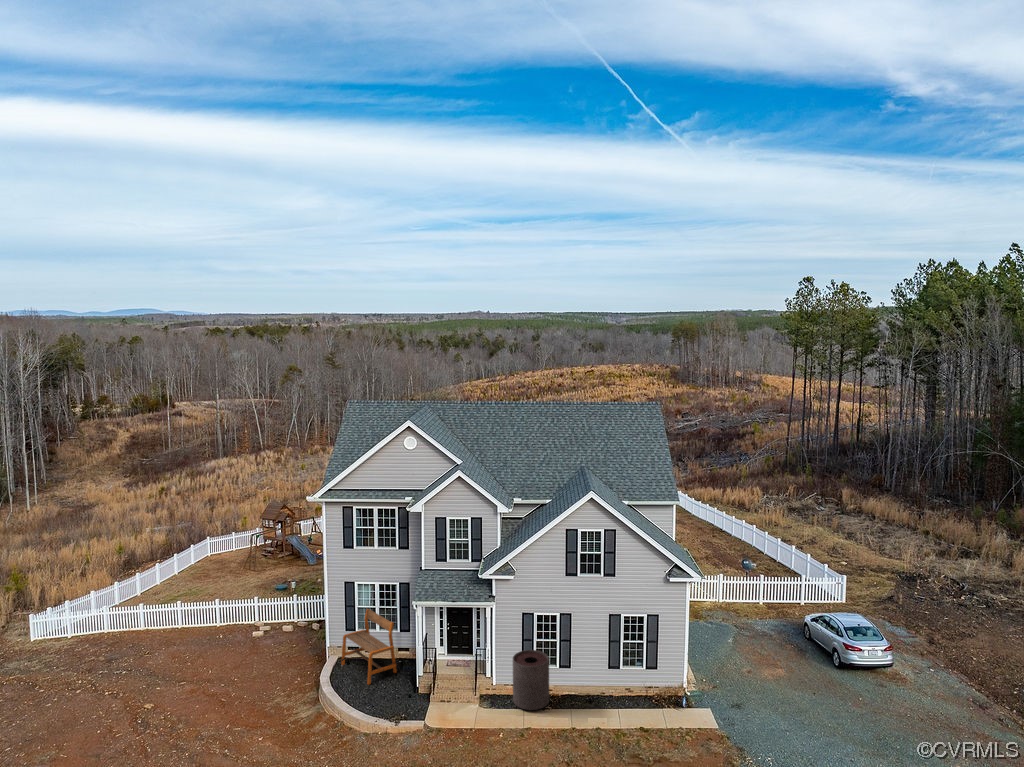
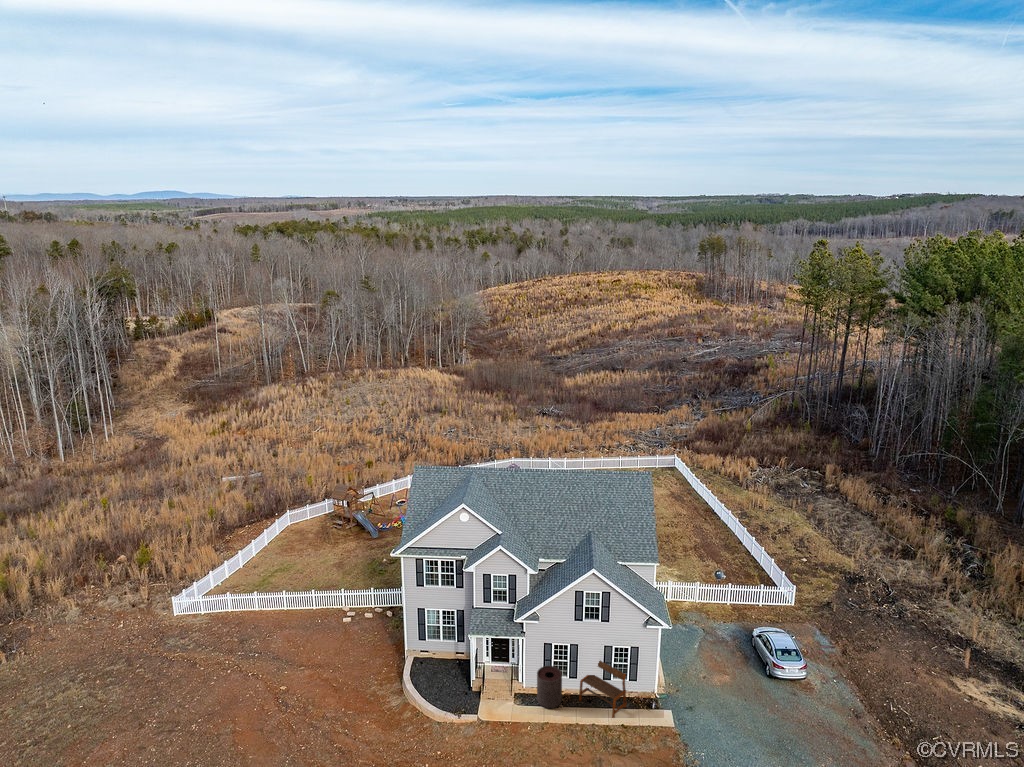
bench: present [341,609,397,685] -> present [579,660,627,718]

